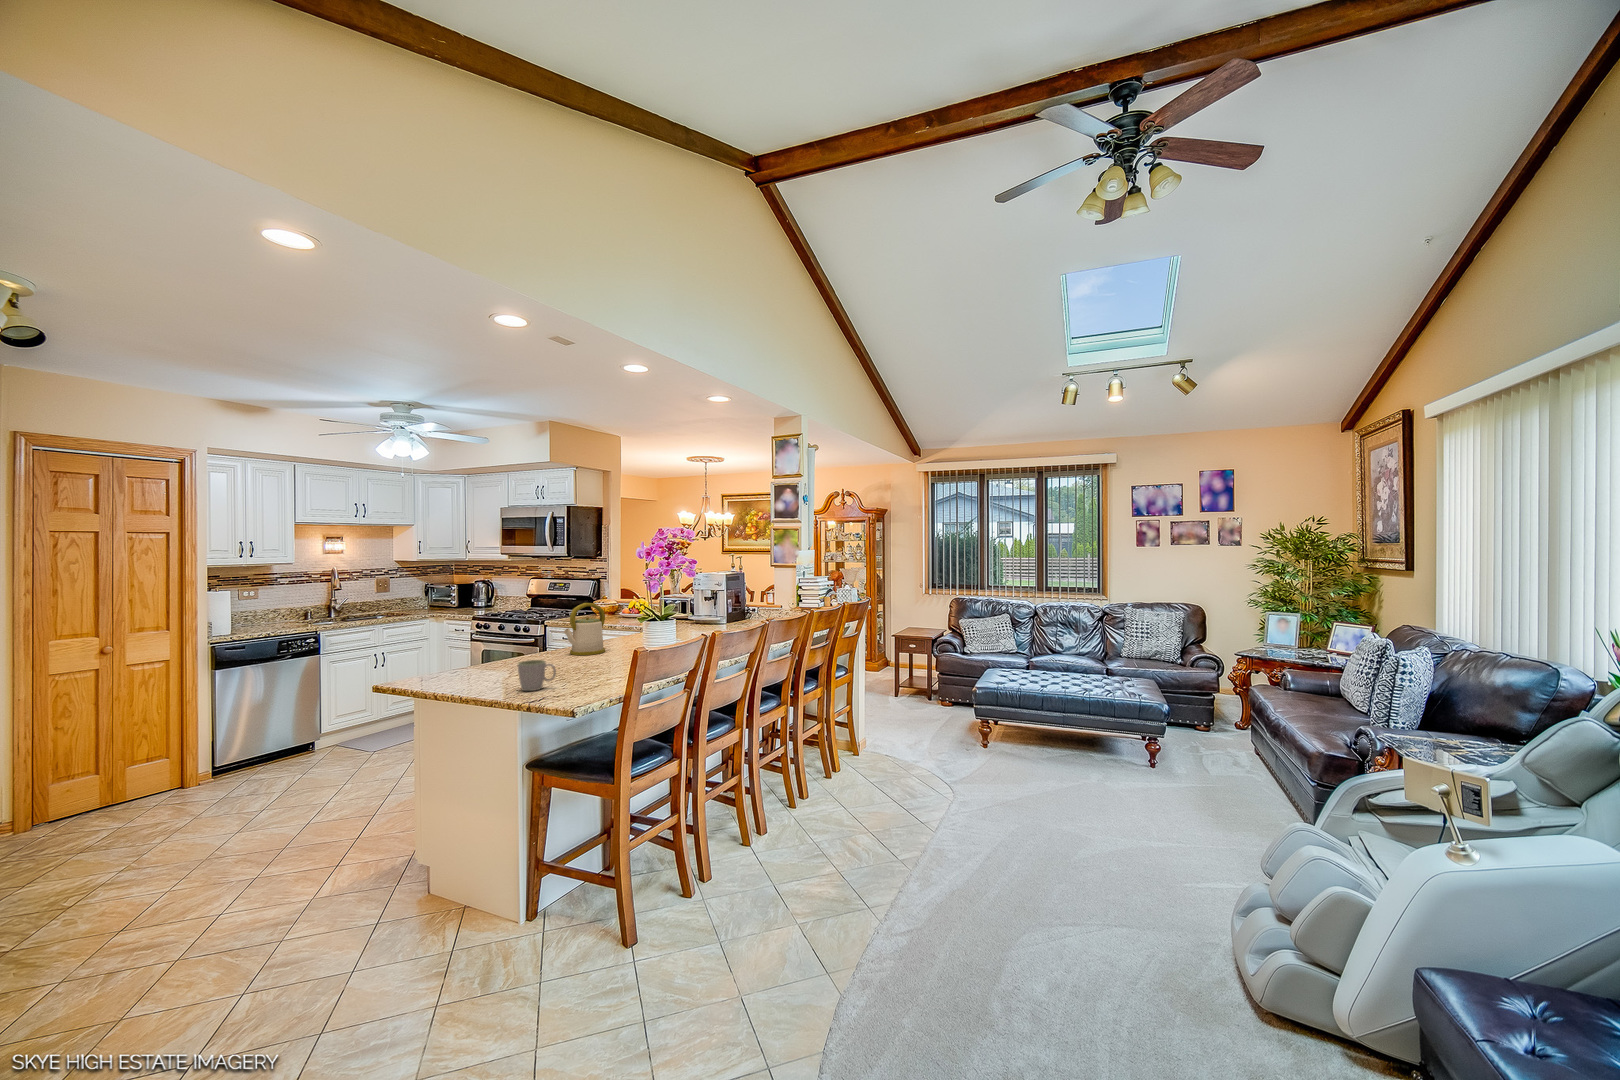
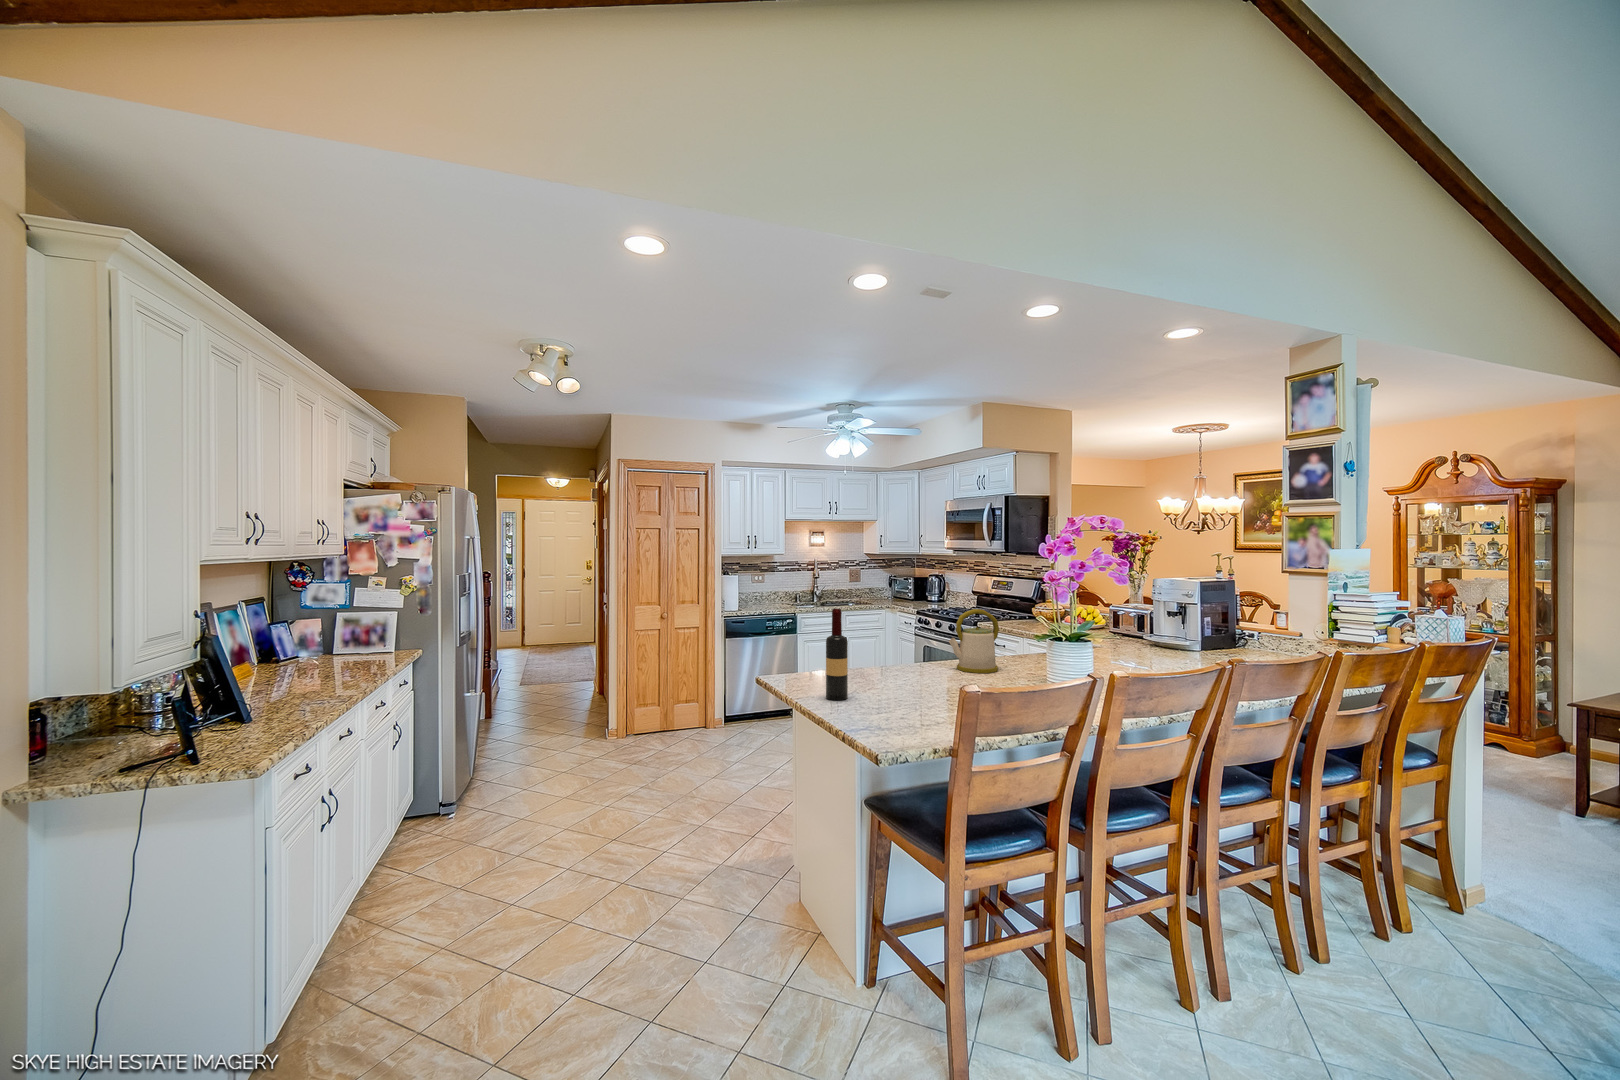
wine bottle: none [480,608,502,690] -> present [826,609,848,700]
mug: present [518,660,556,691] -> none [854,674,894,711]

